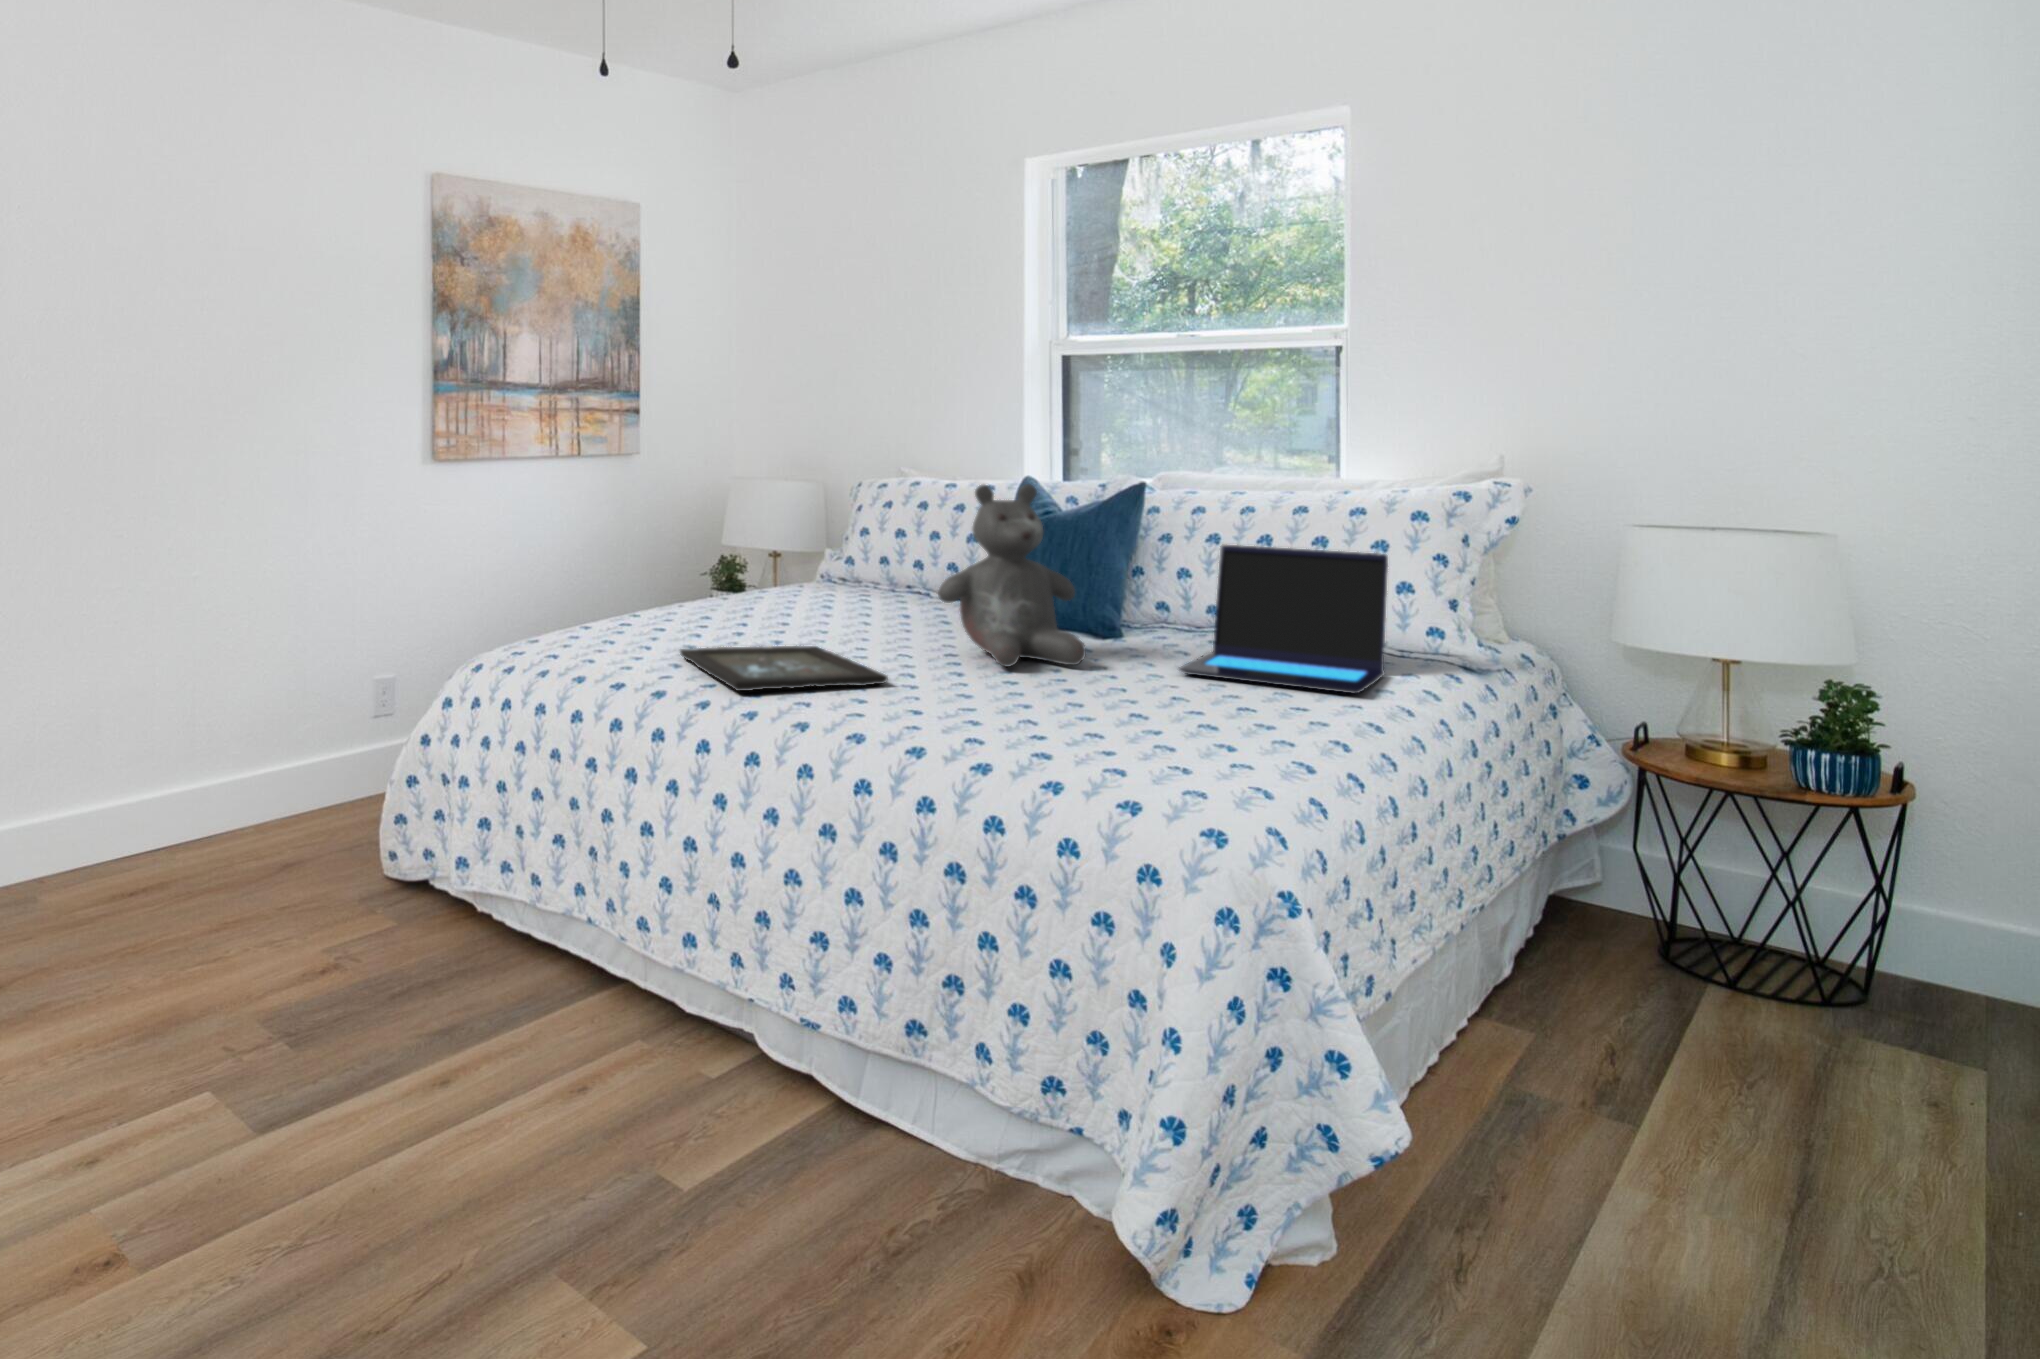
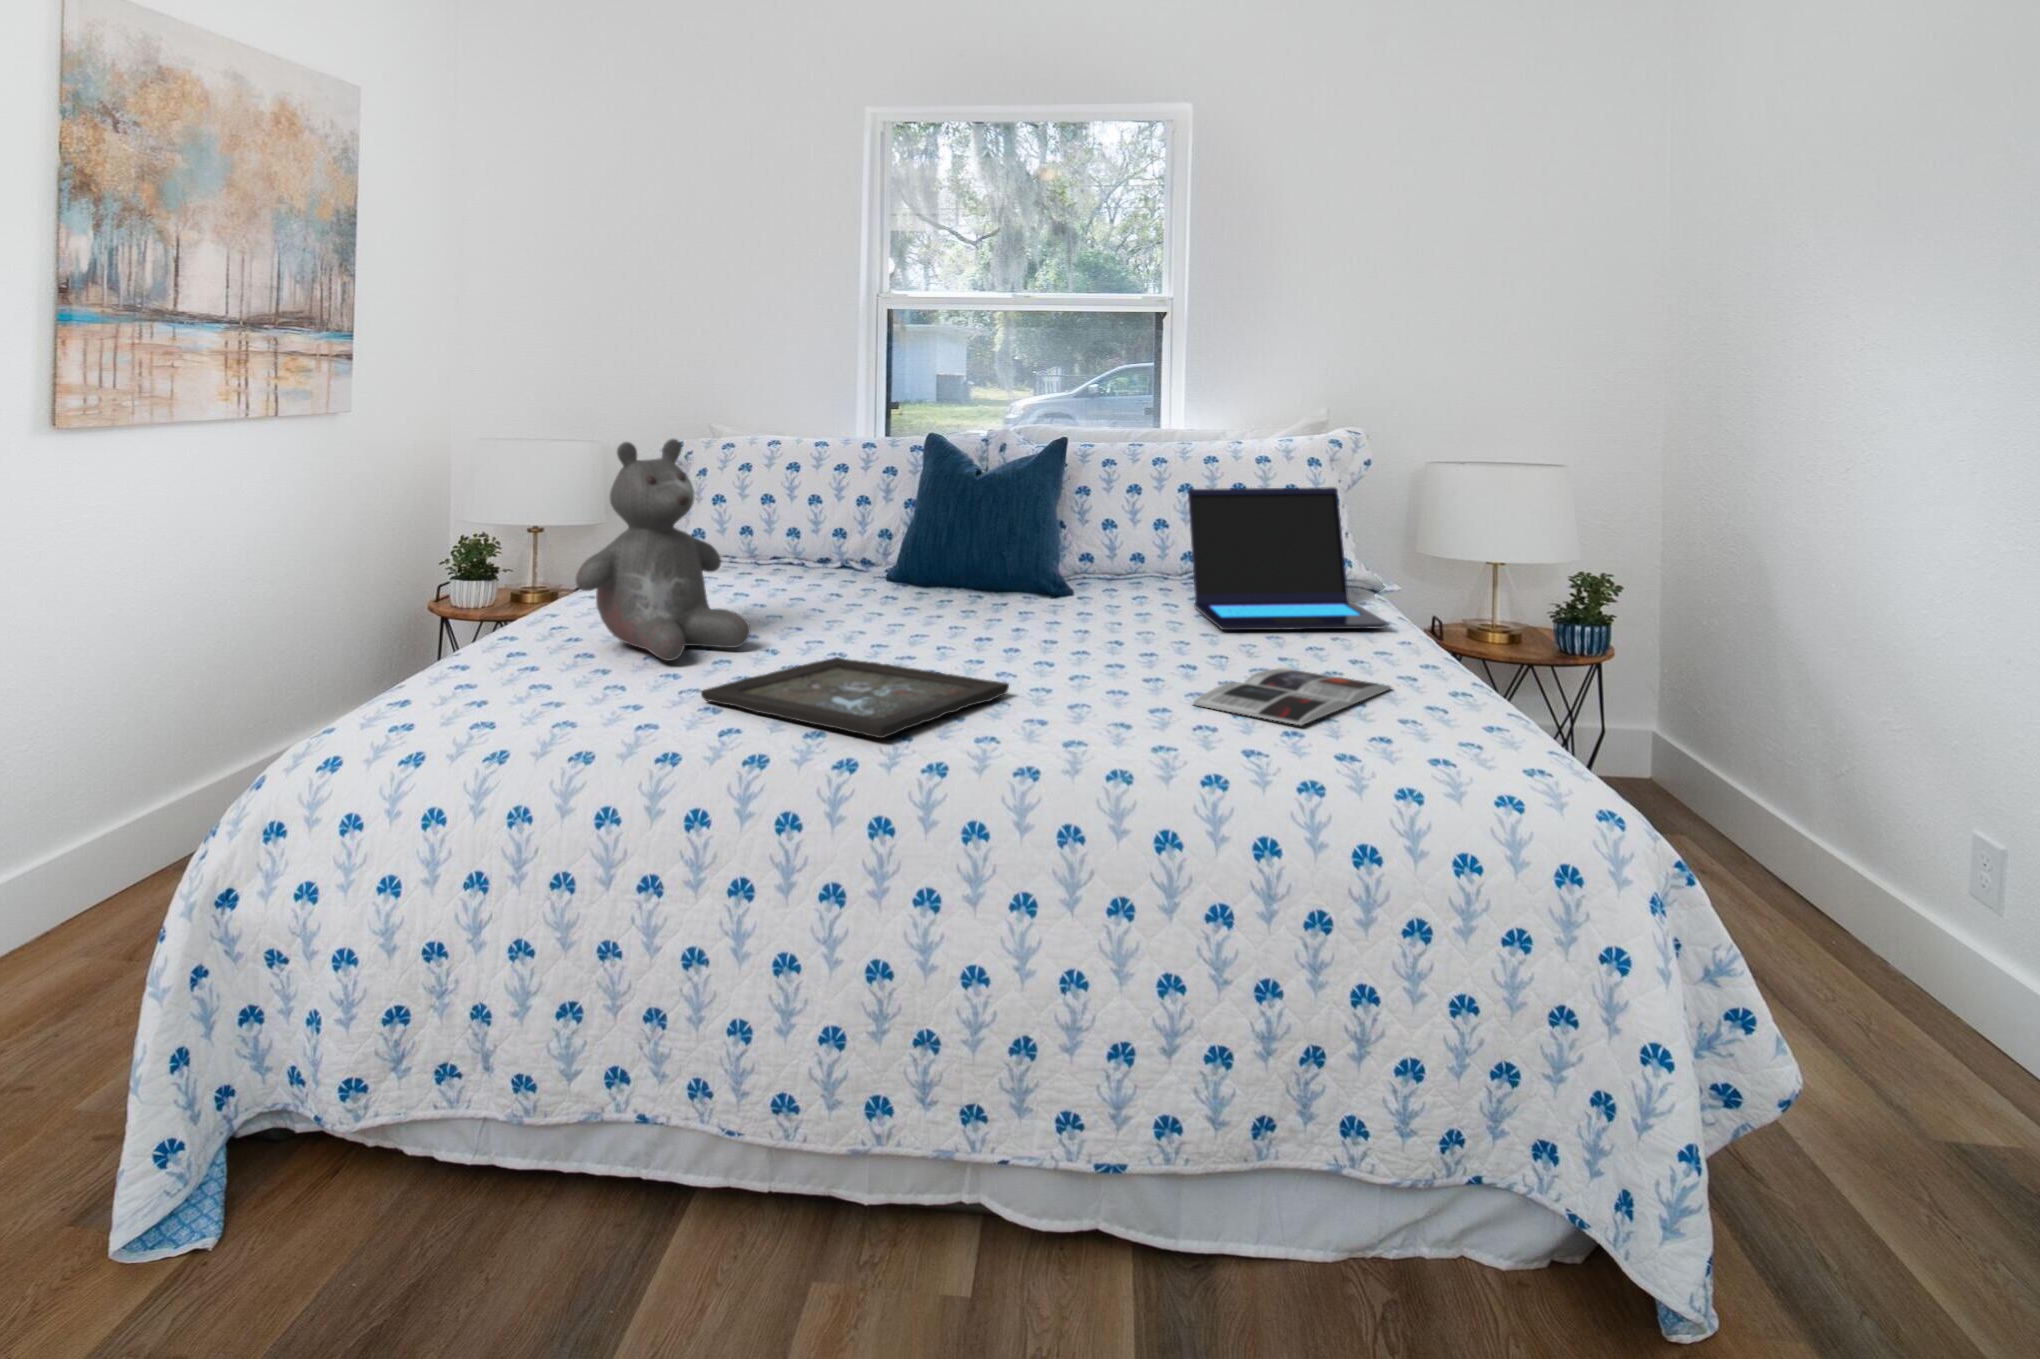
teddy bear: present [938,484,1086,667] -> present [576,439,750,661]
magazine: none [1017,701,1233,737] -> present [1193,668,1391,725]

